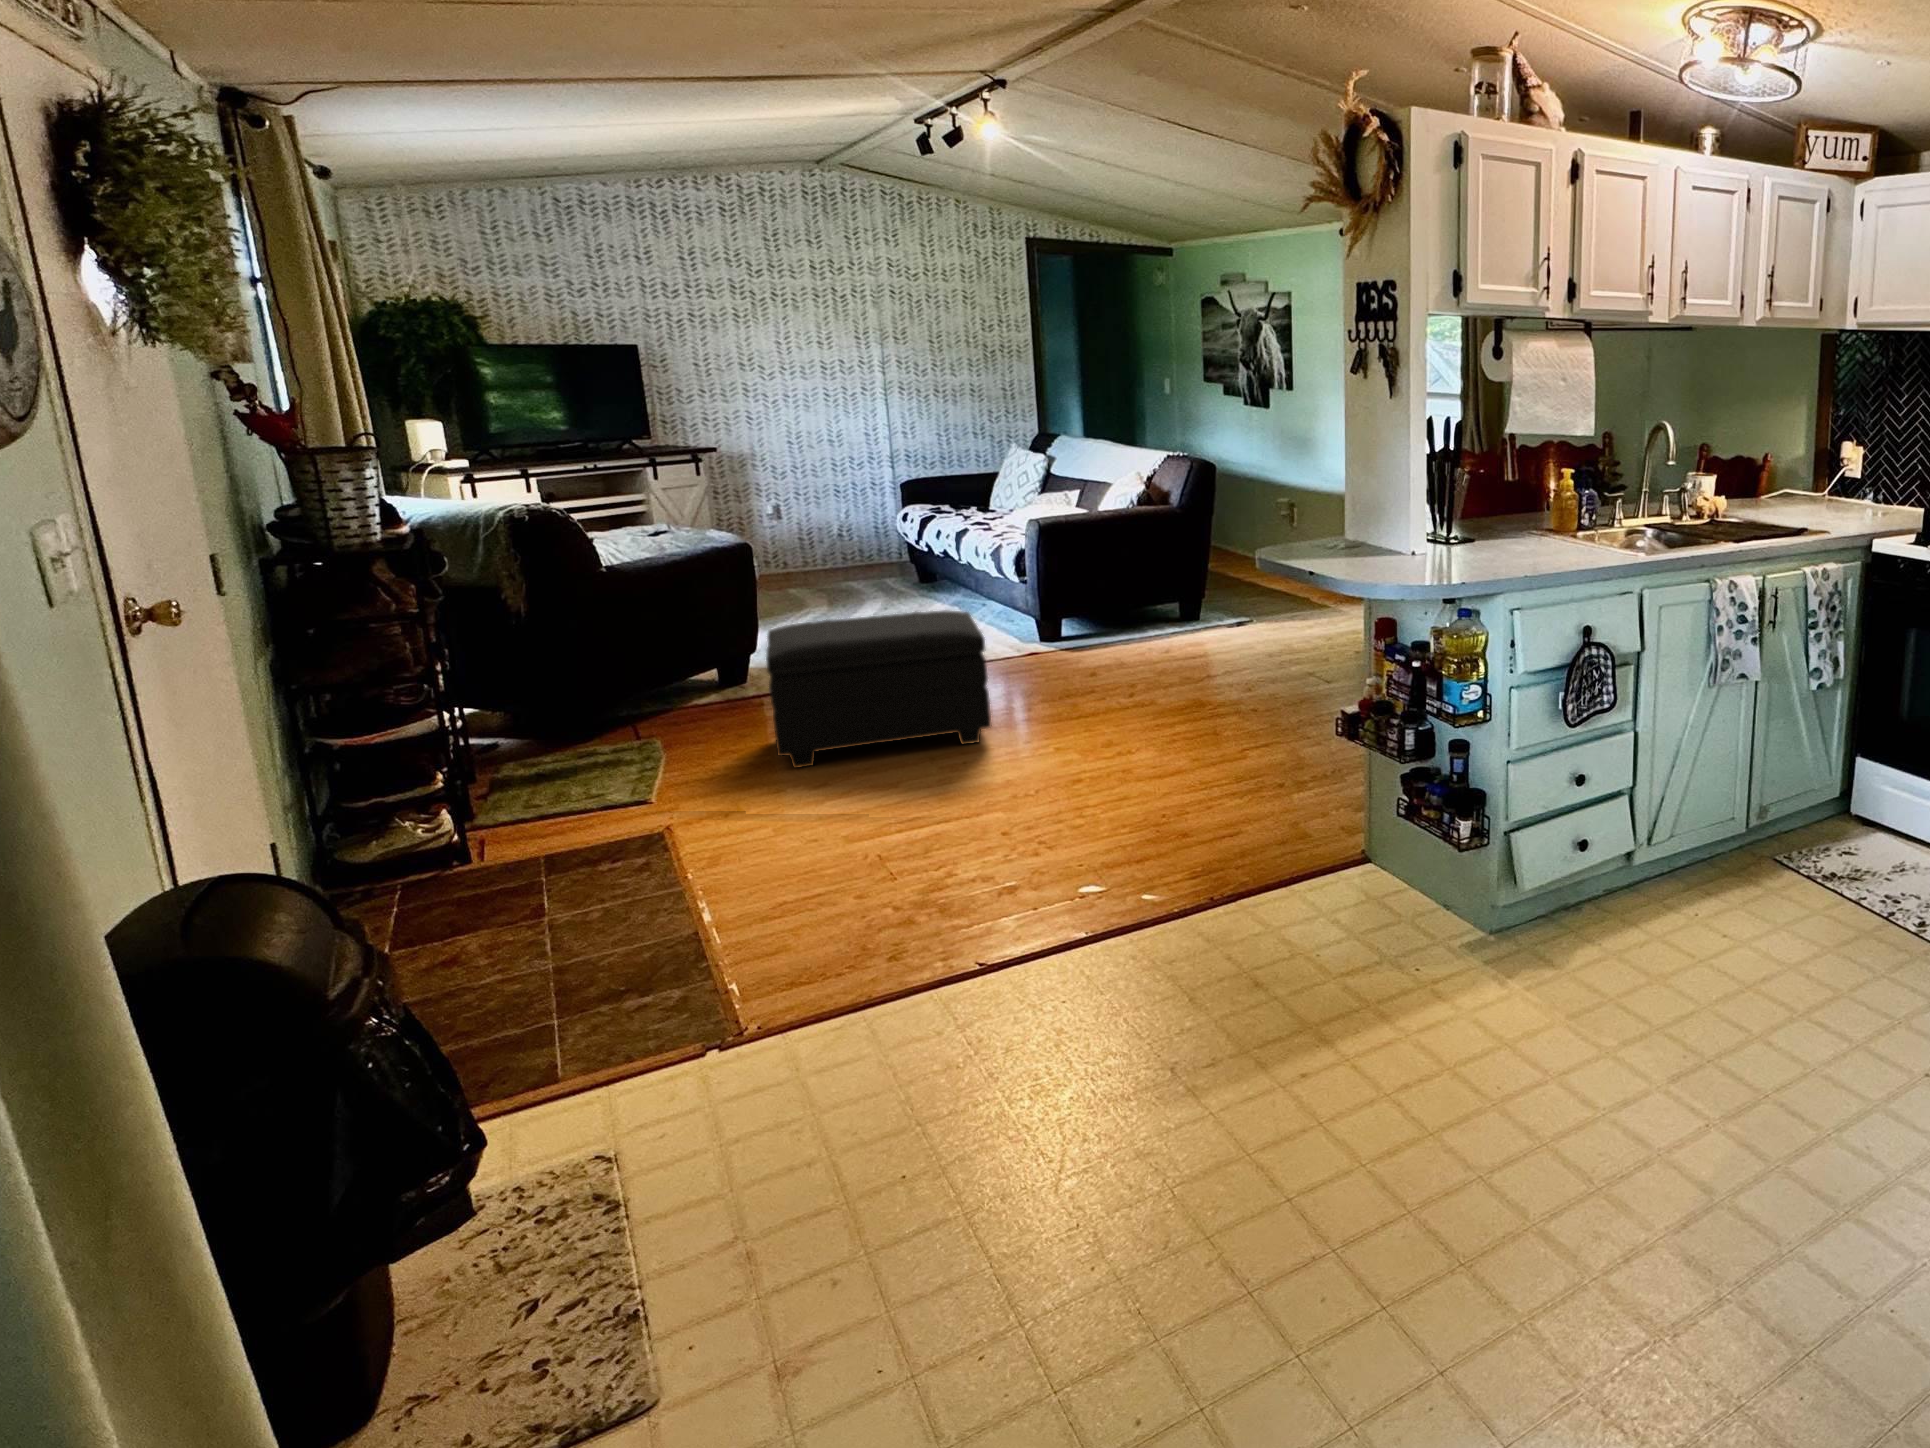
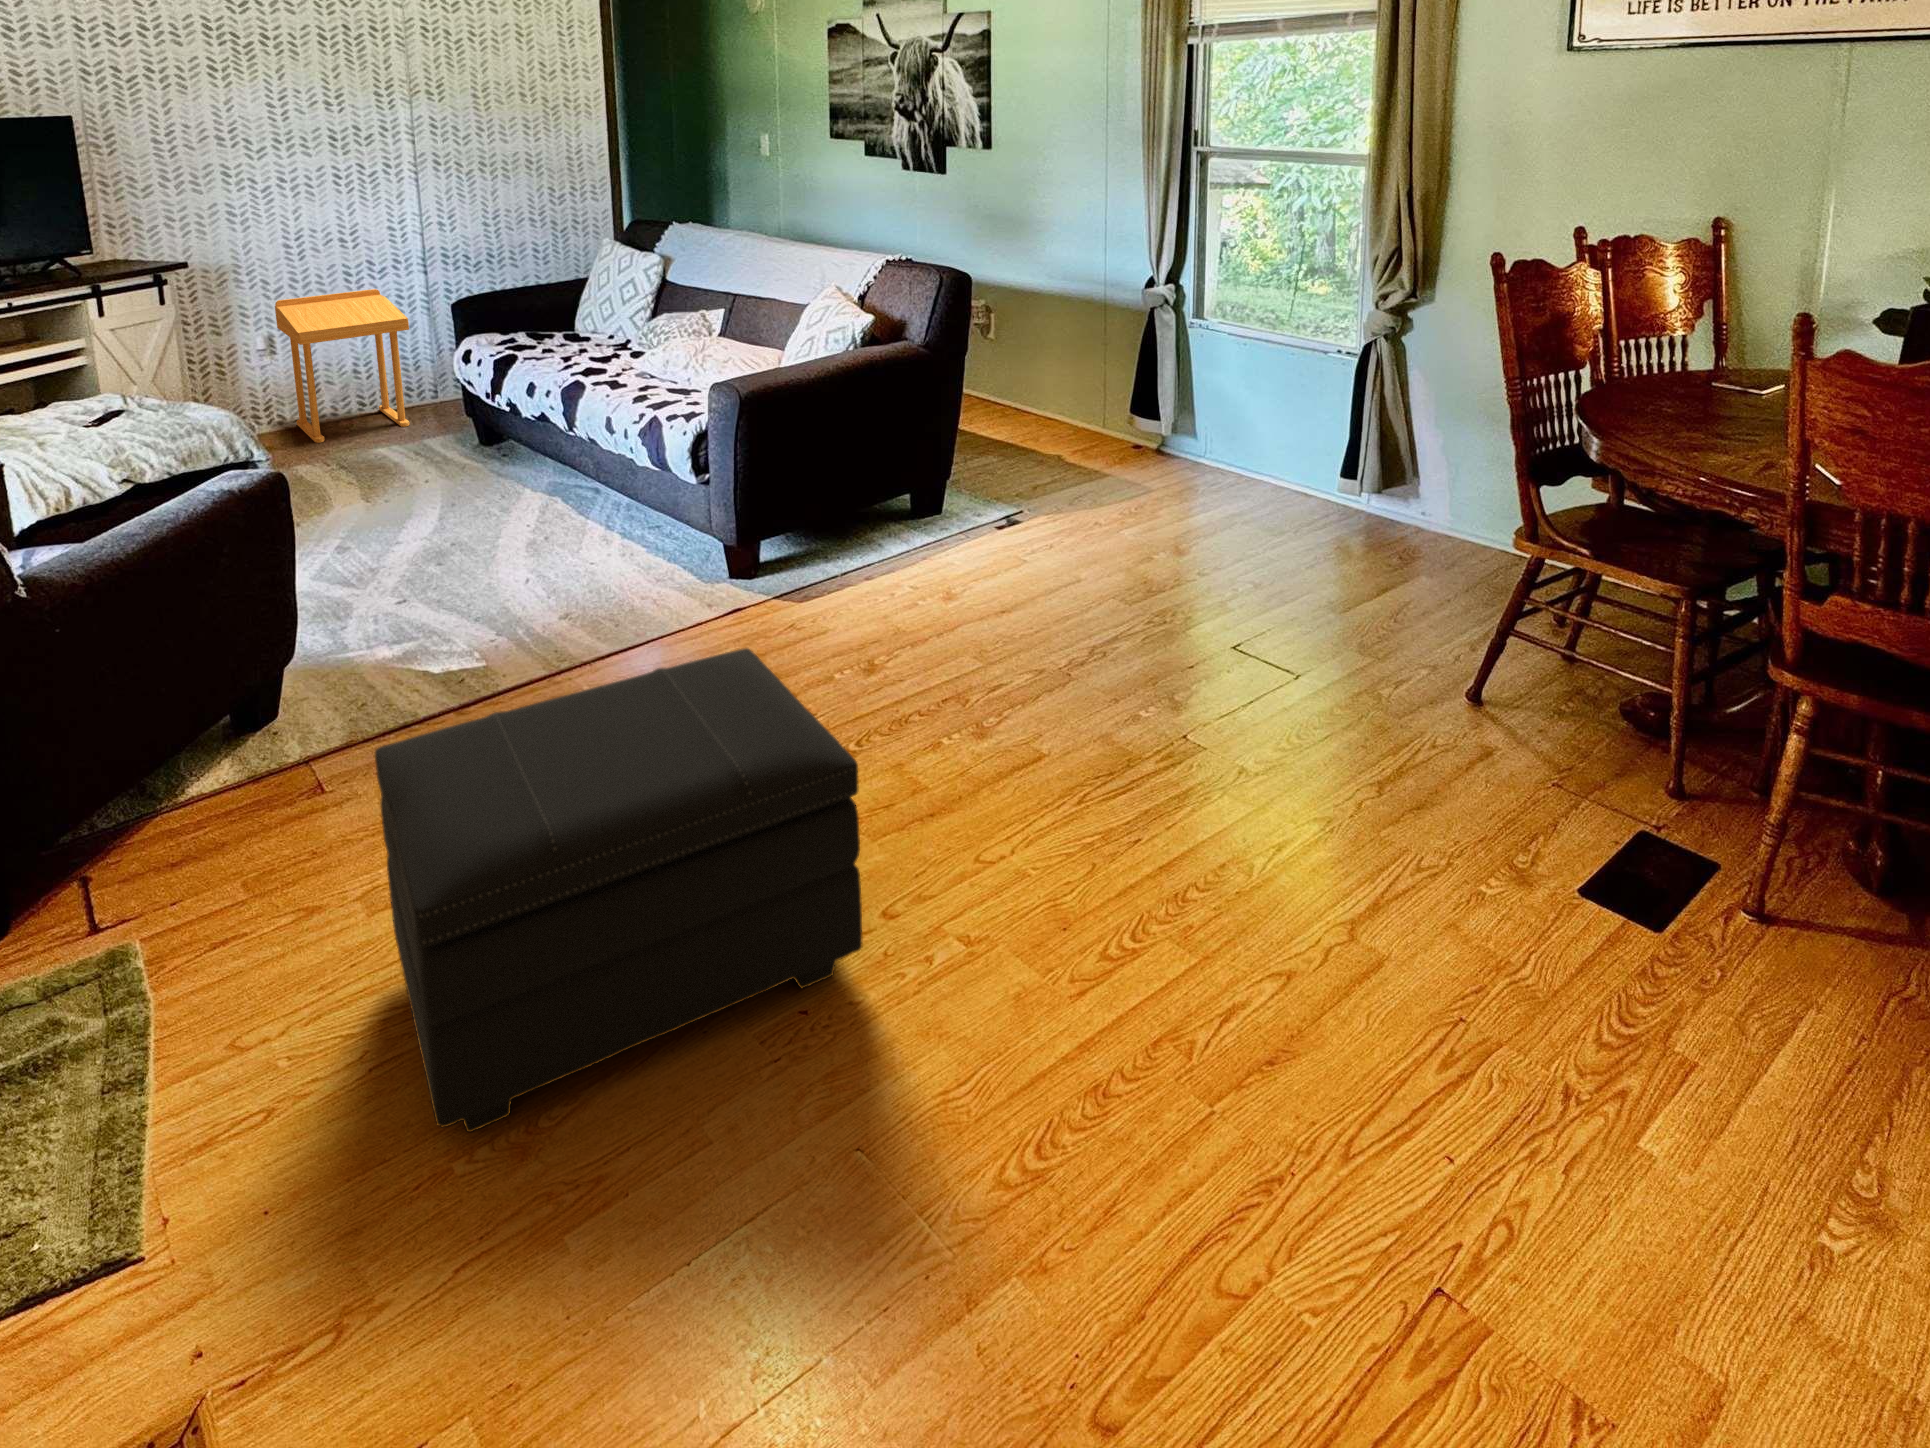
side table: none [779,477,873,578] -> present [275,289,410,443]

